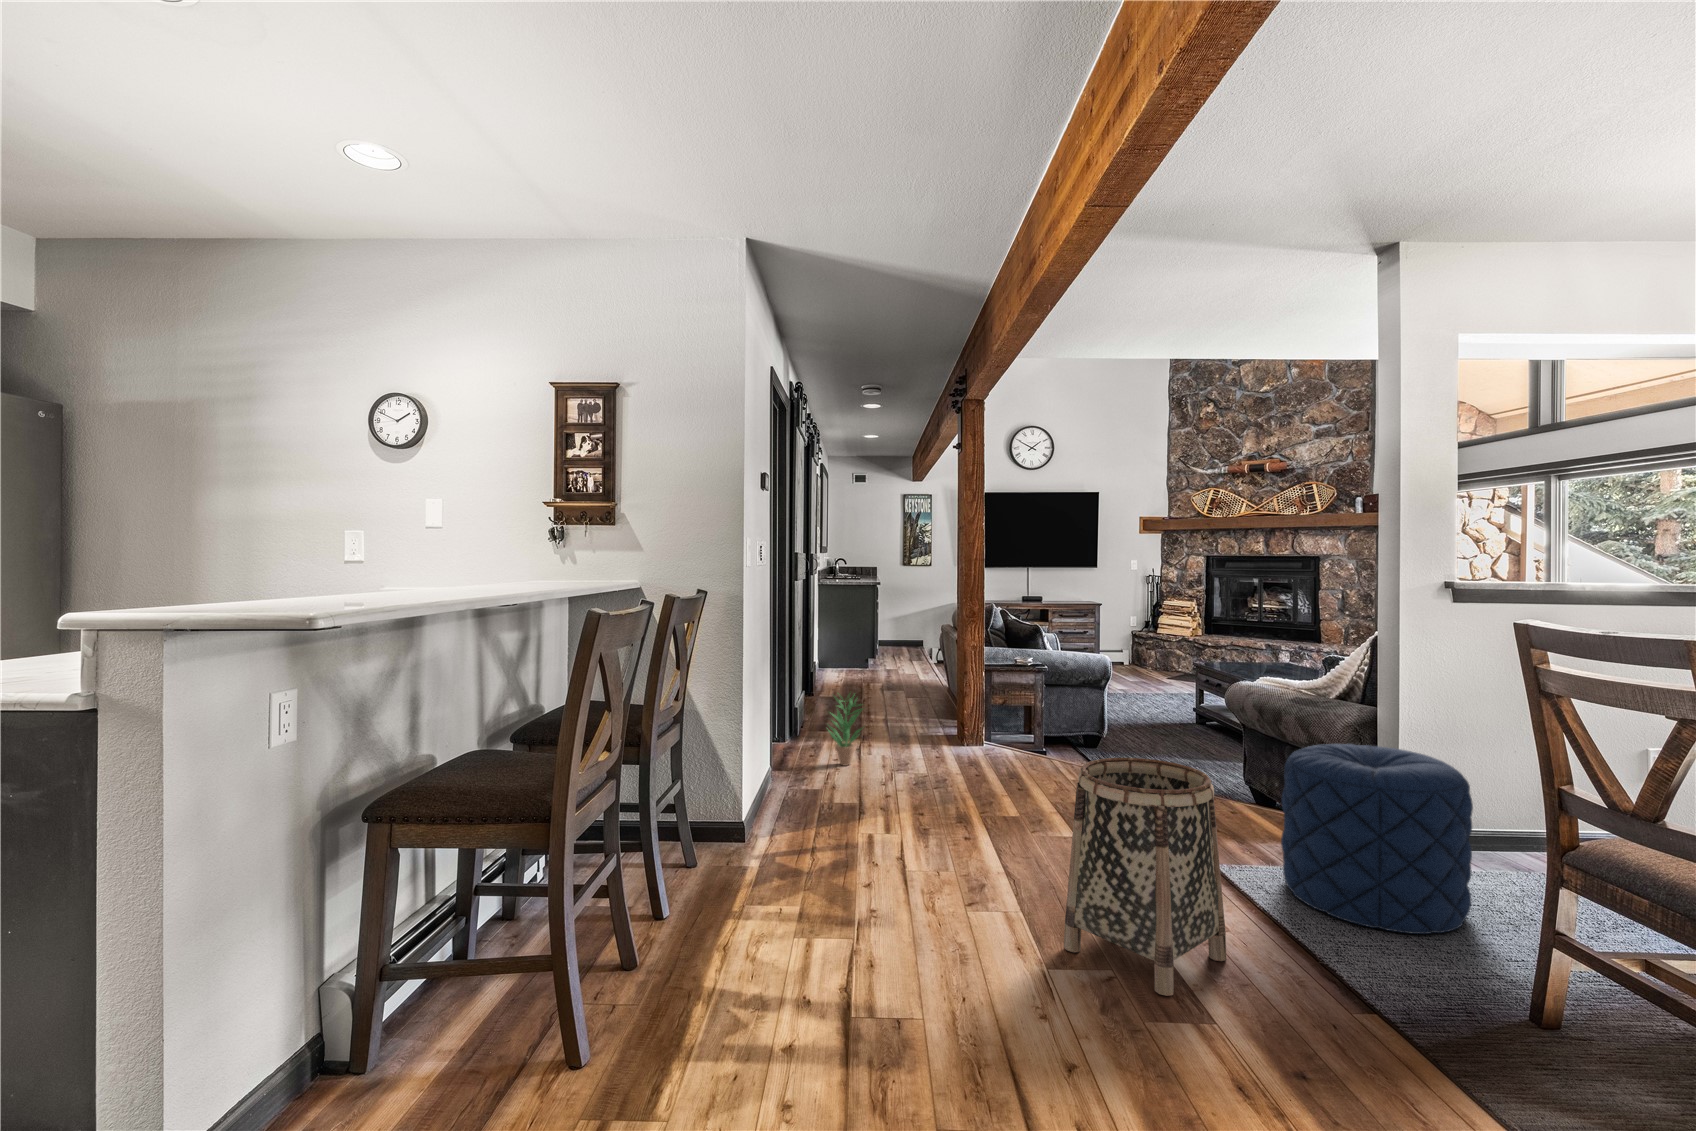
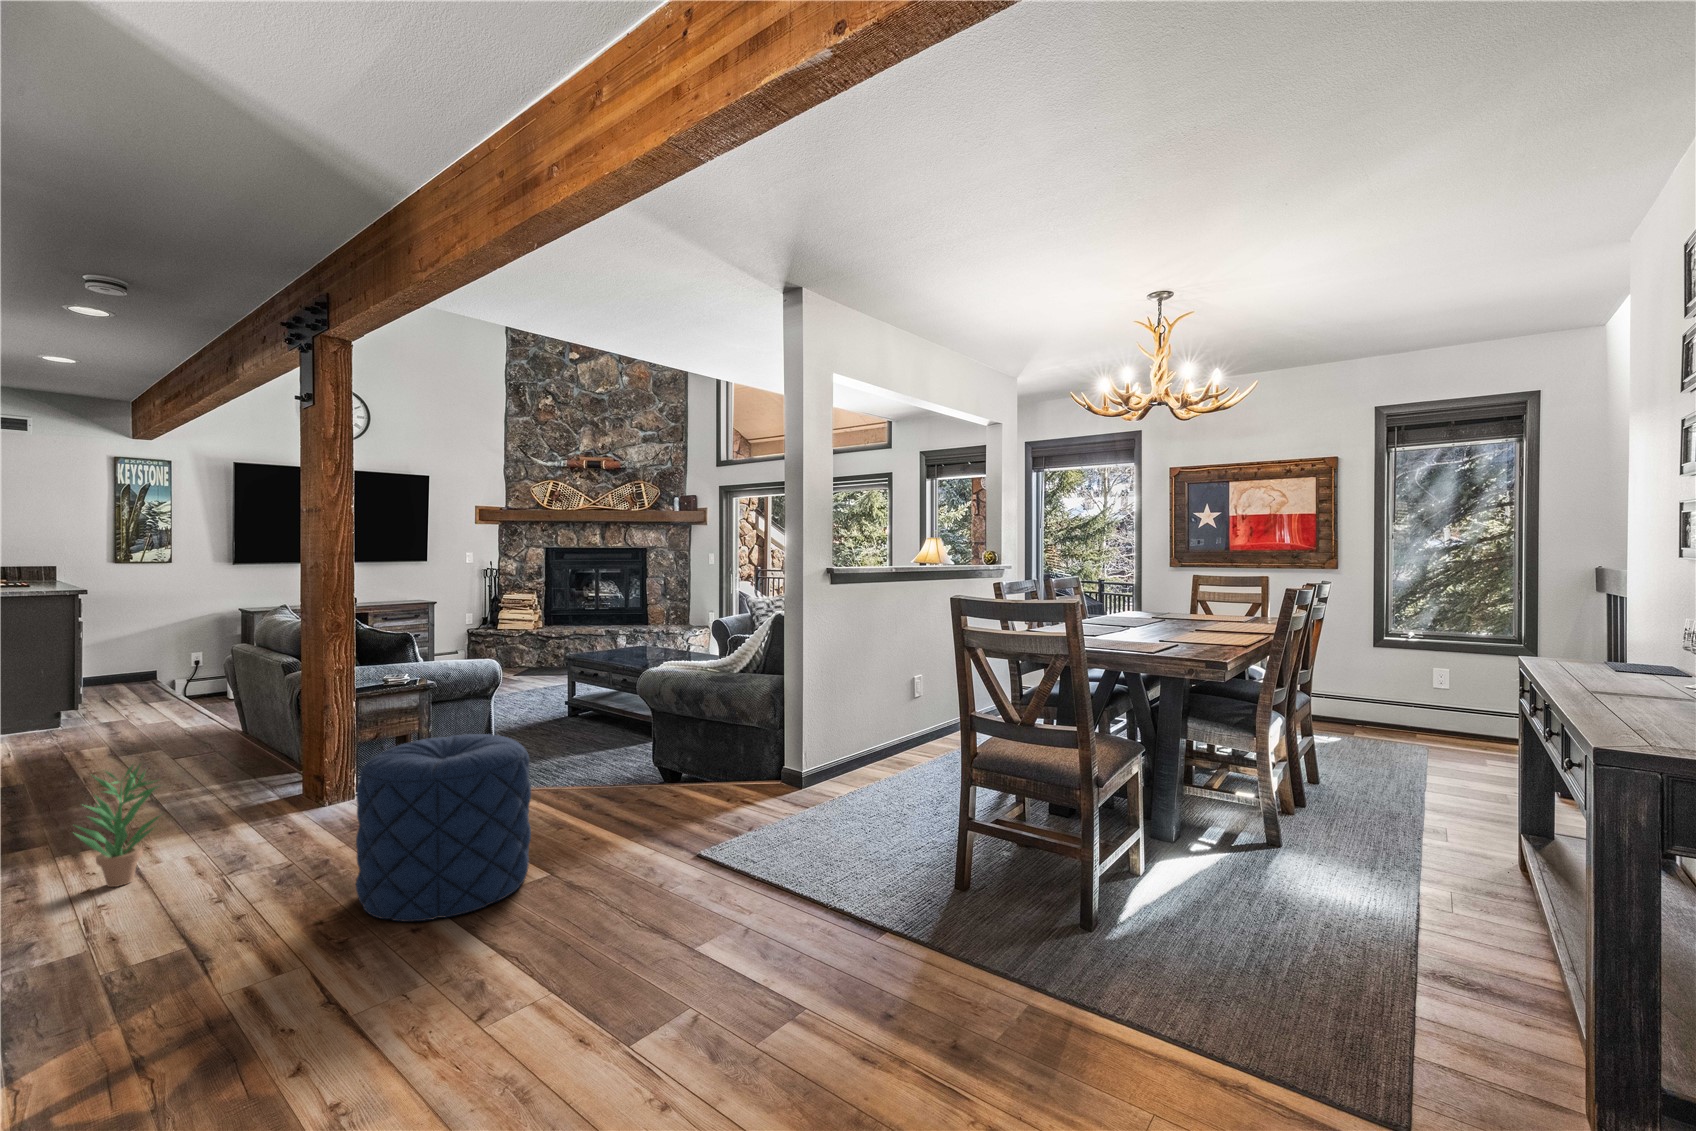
pouf: present [1281,744,1473,934] -> present [356,734,531,922]
basket: present [1064,758,1226,996] -> none [630,770,780,1026]

